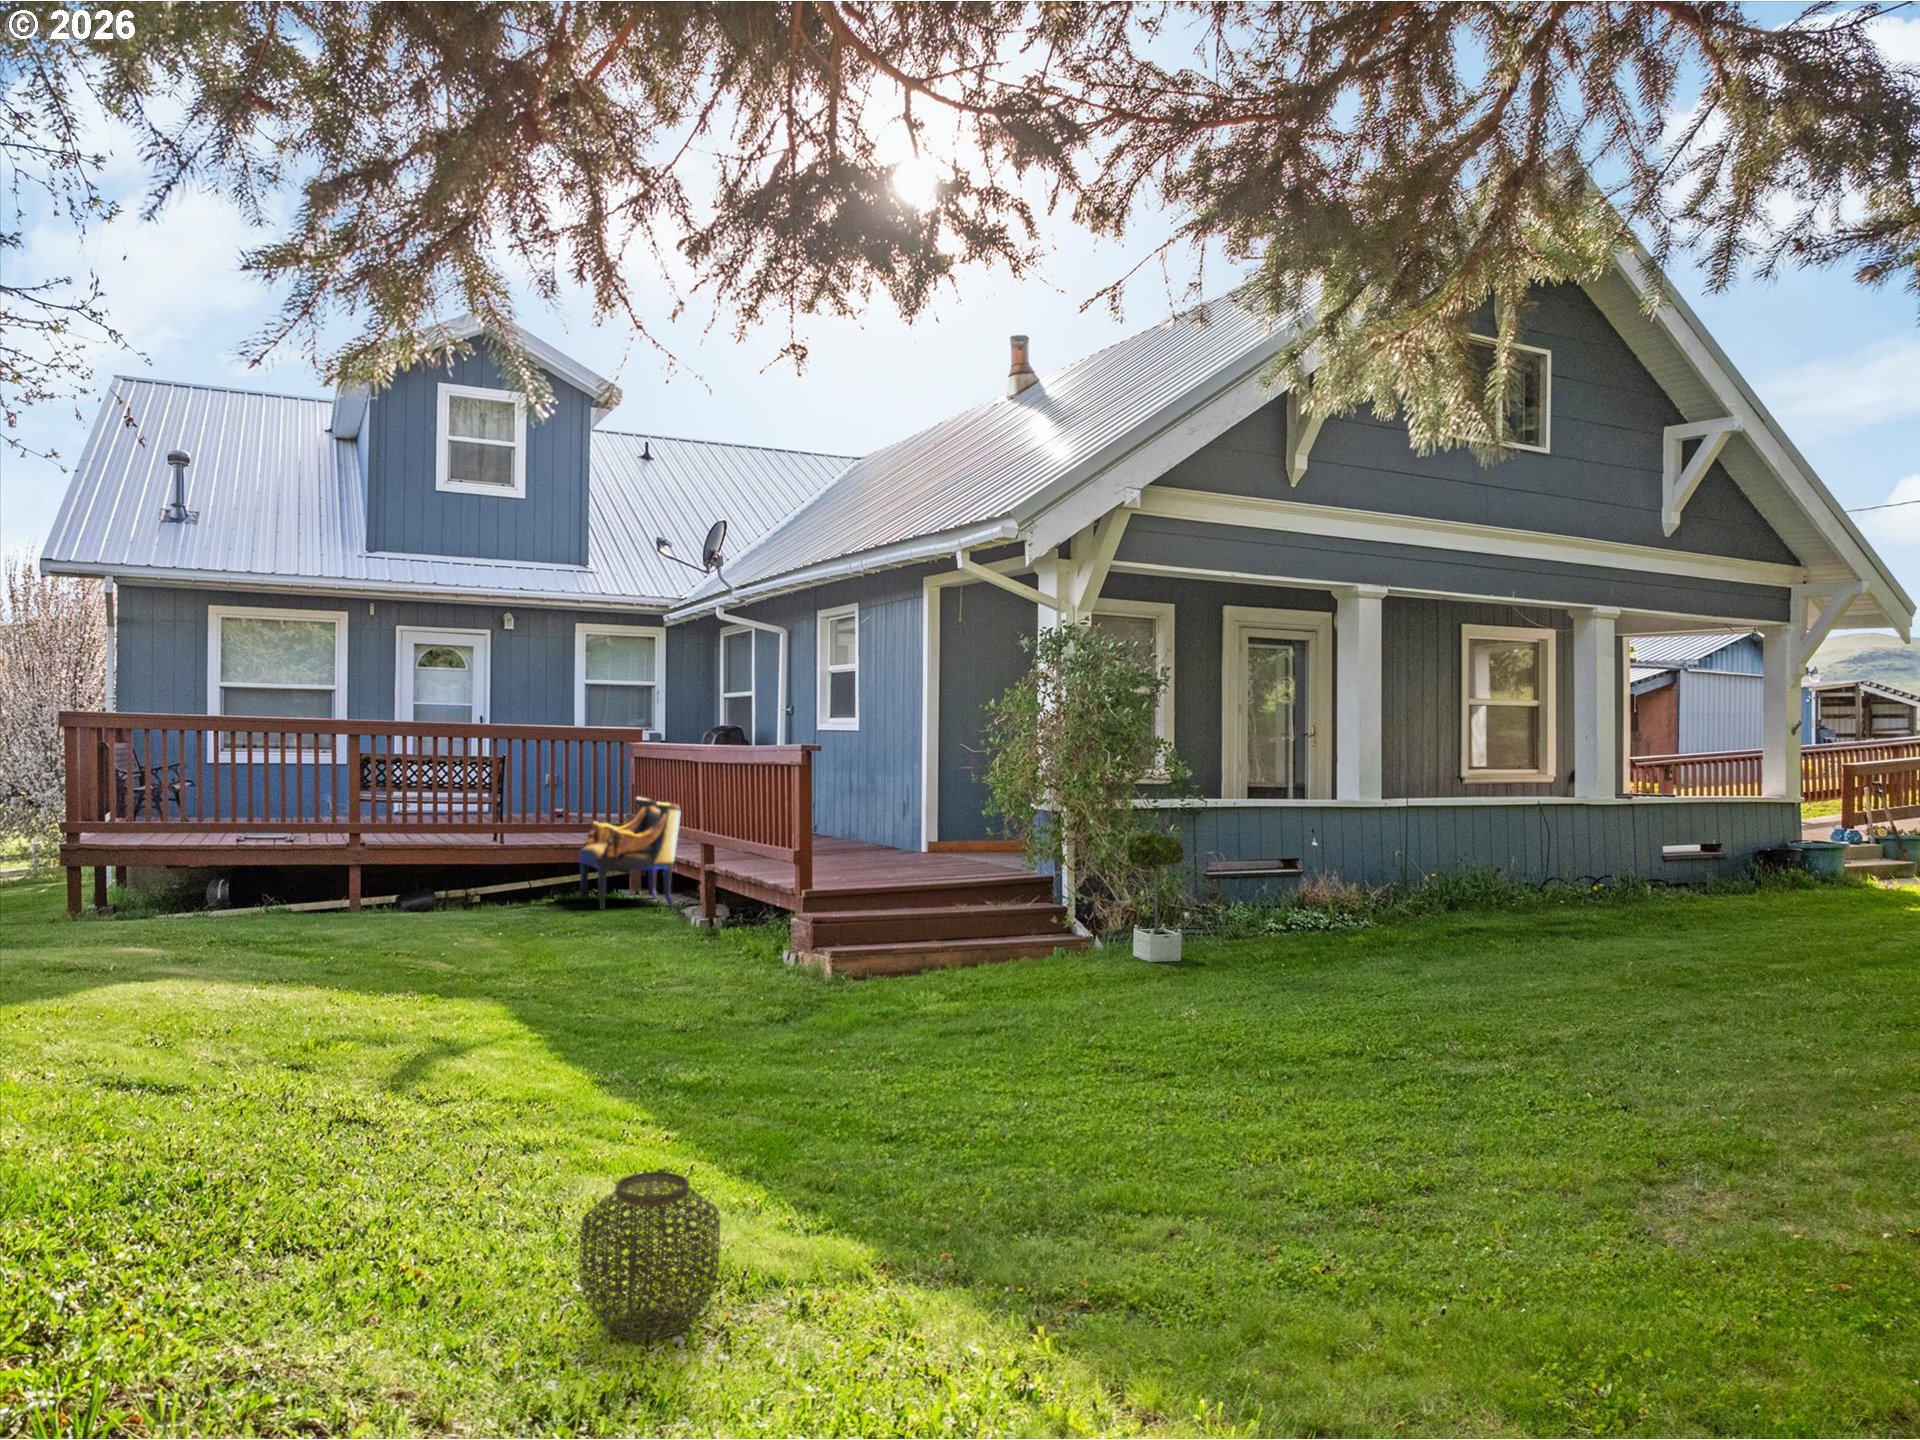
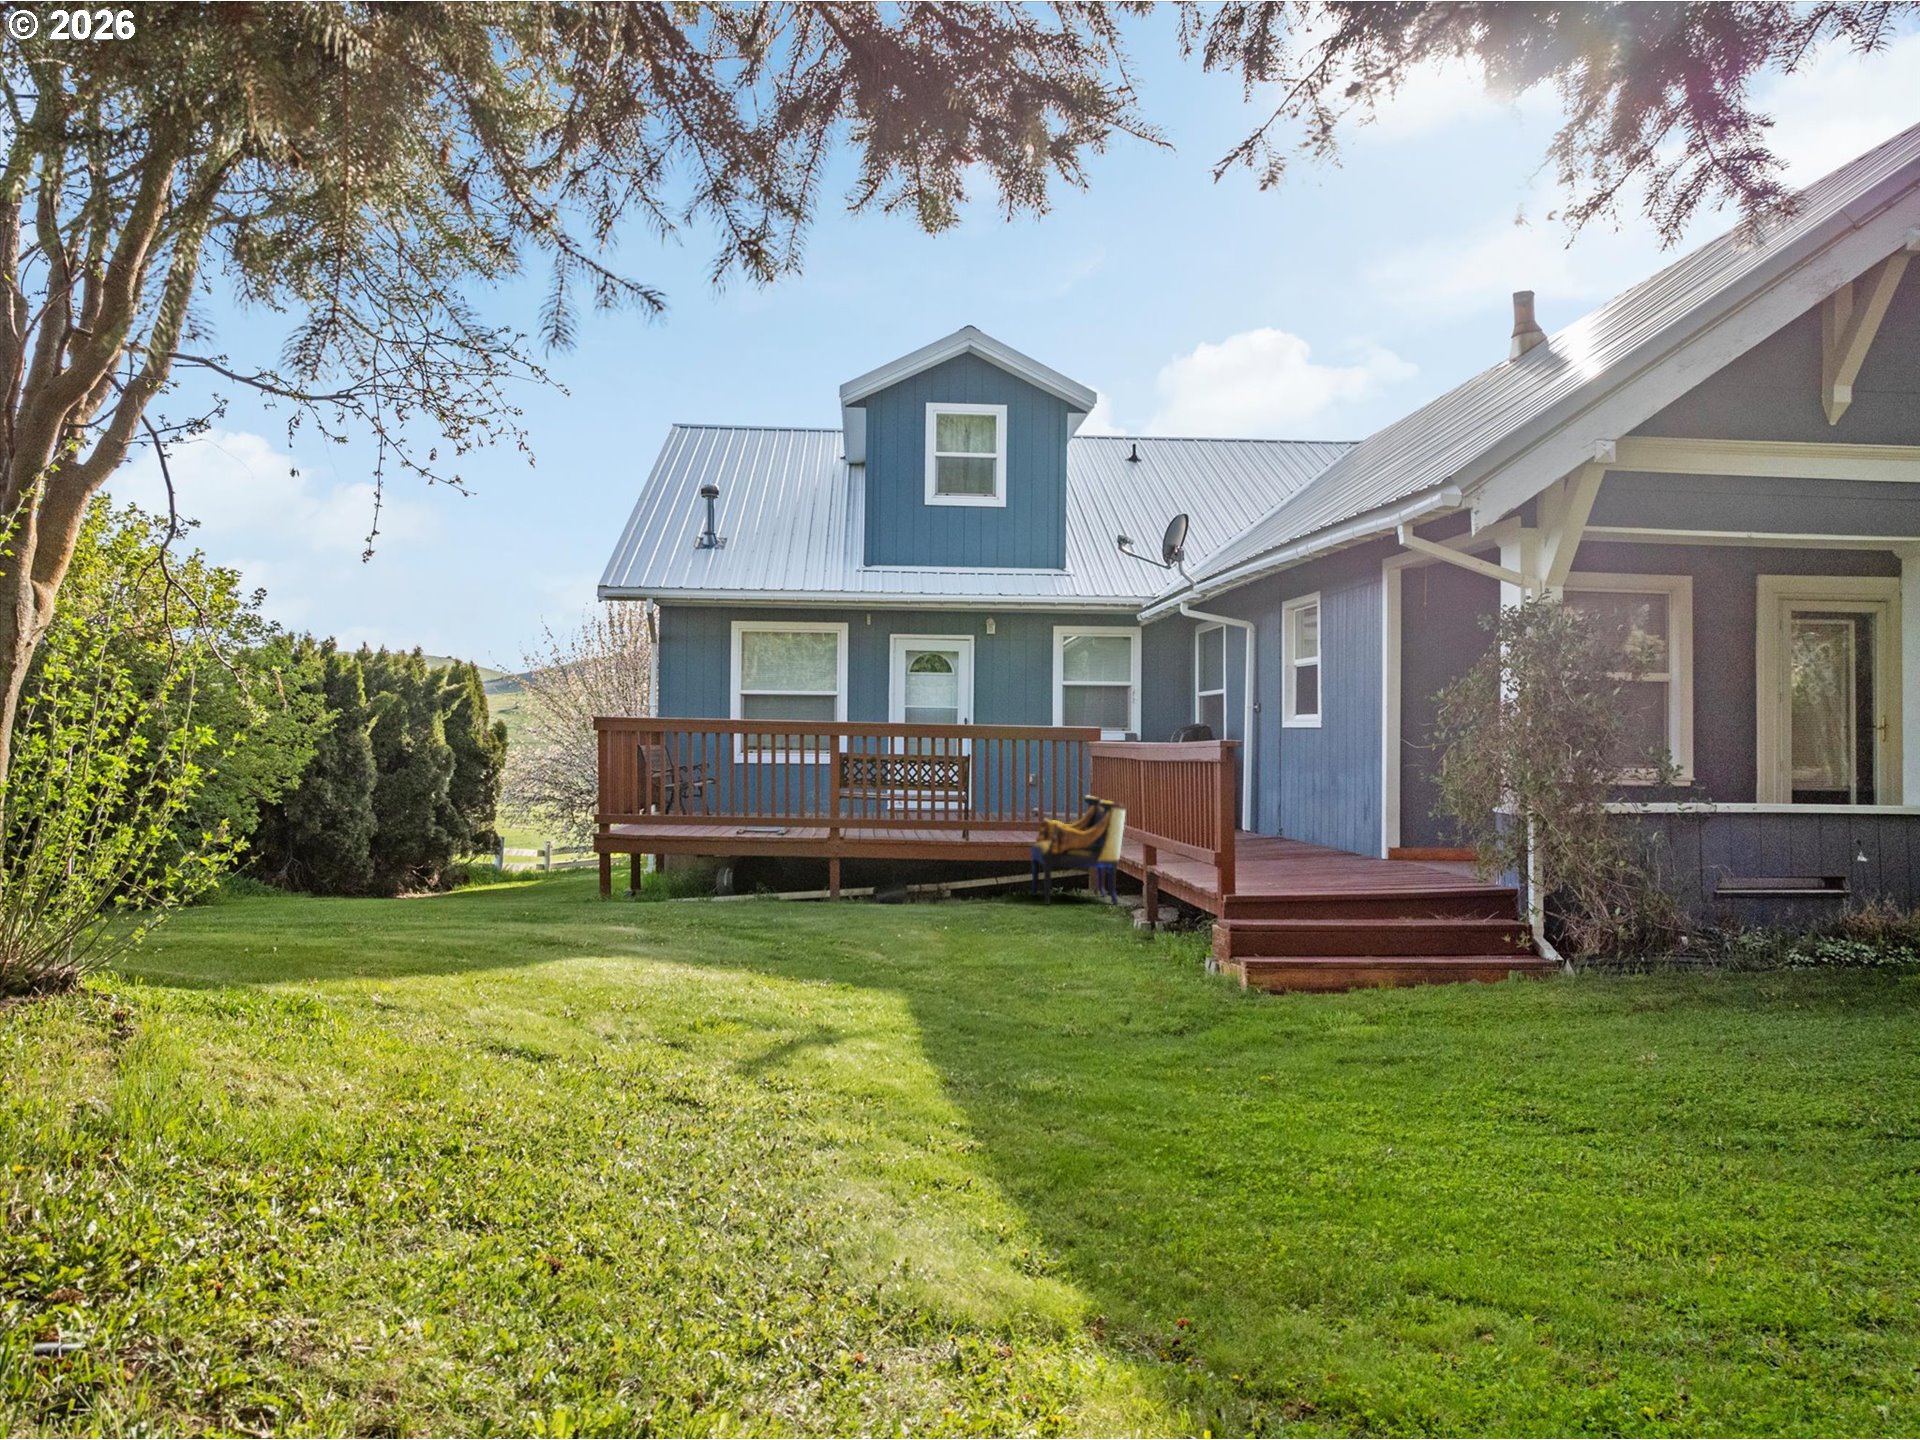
potted tree: present [1127,832,1184,962] -> none [1589,837,1659,988]
woven basket: present [579,1172,720,1341] -> none [830,1105,952,1251]

